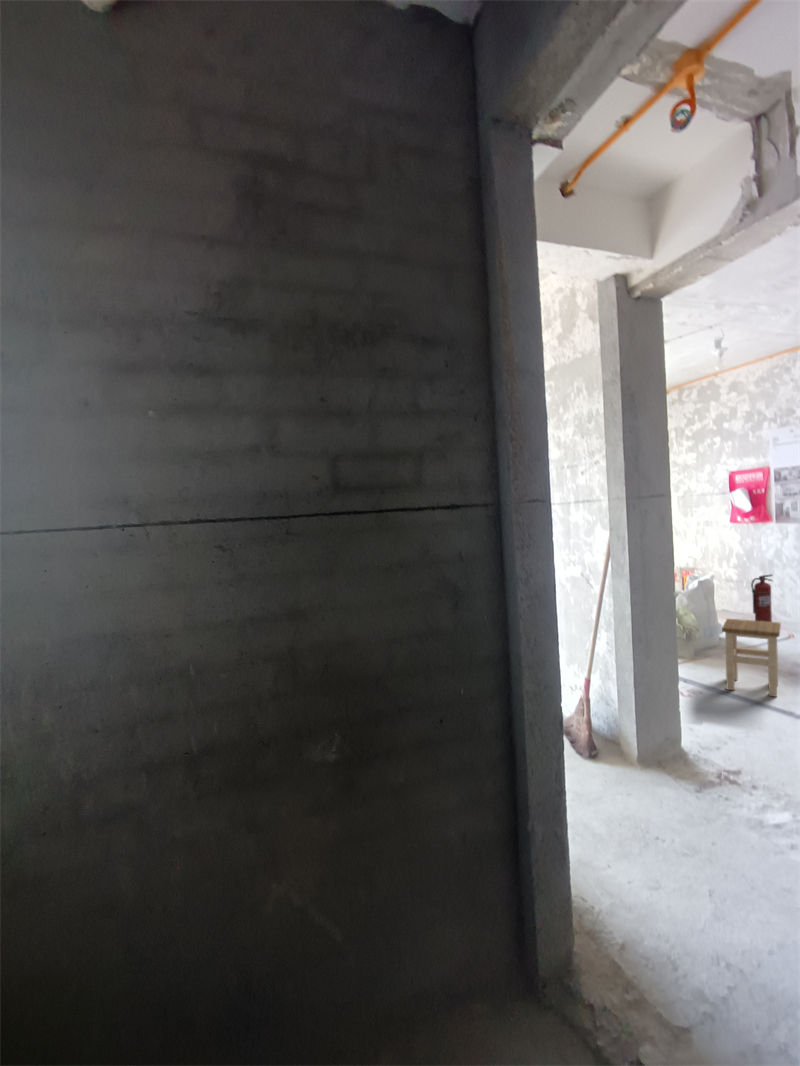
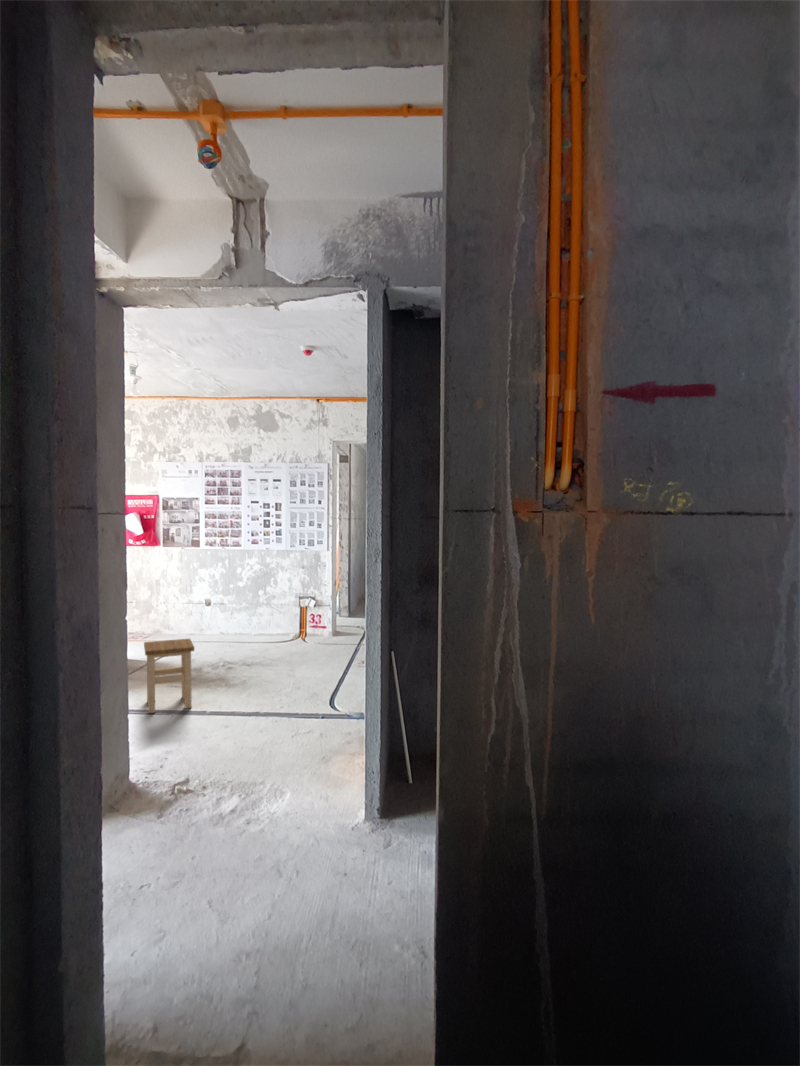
fire extinguisher: present [751,575,772,622] -> none [145,597,164,647]

